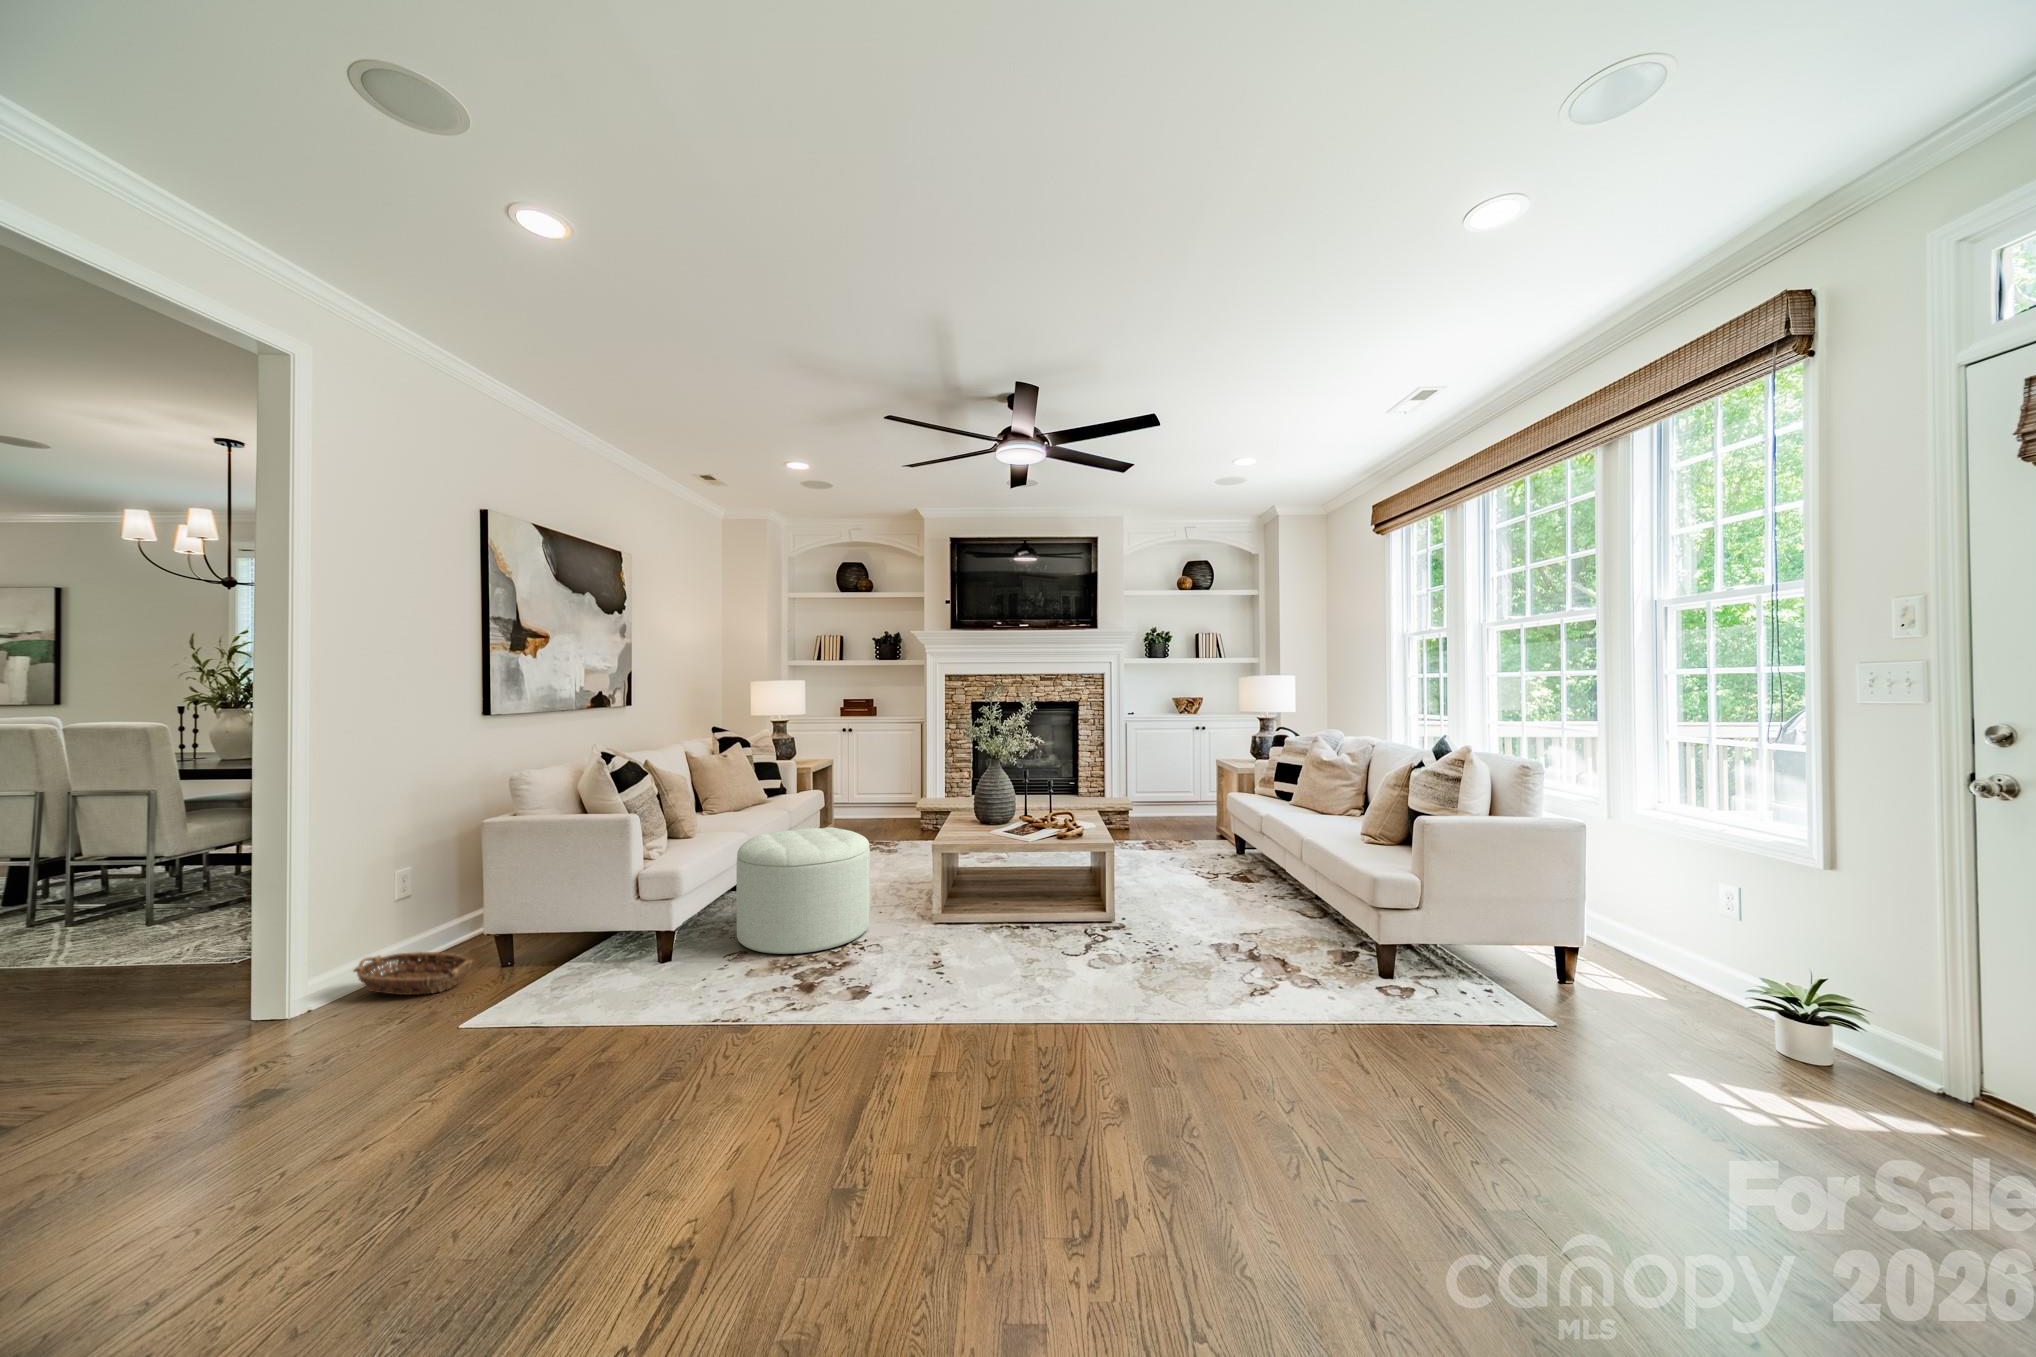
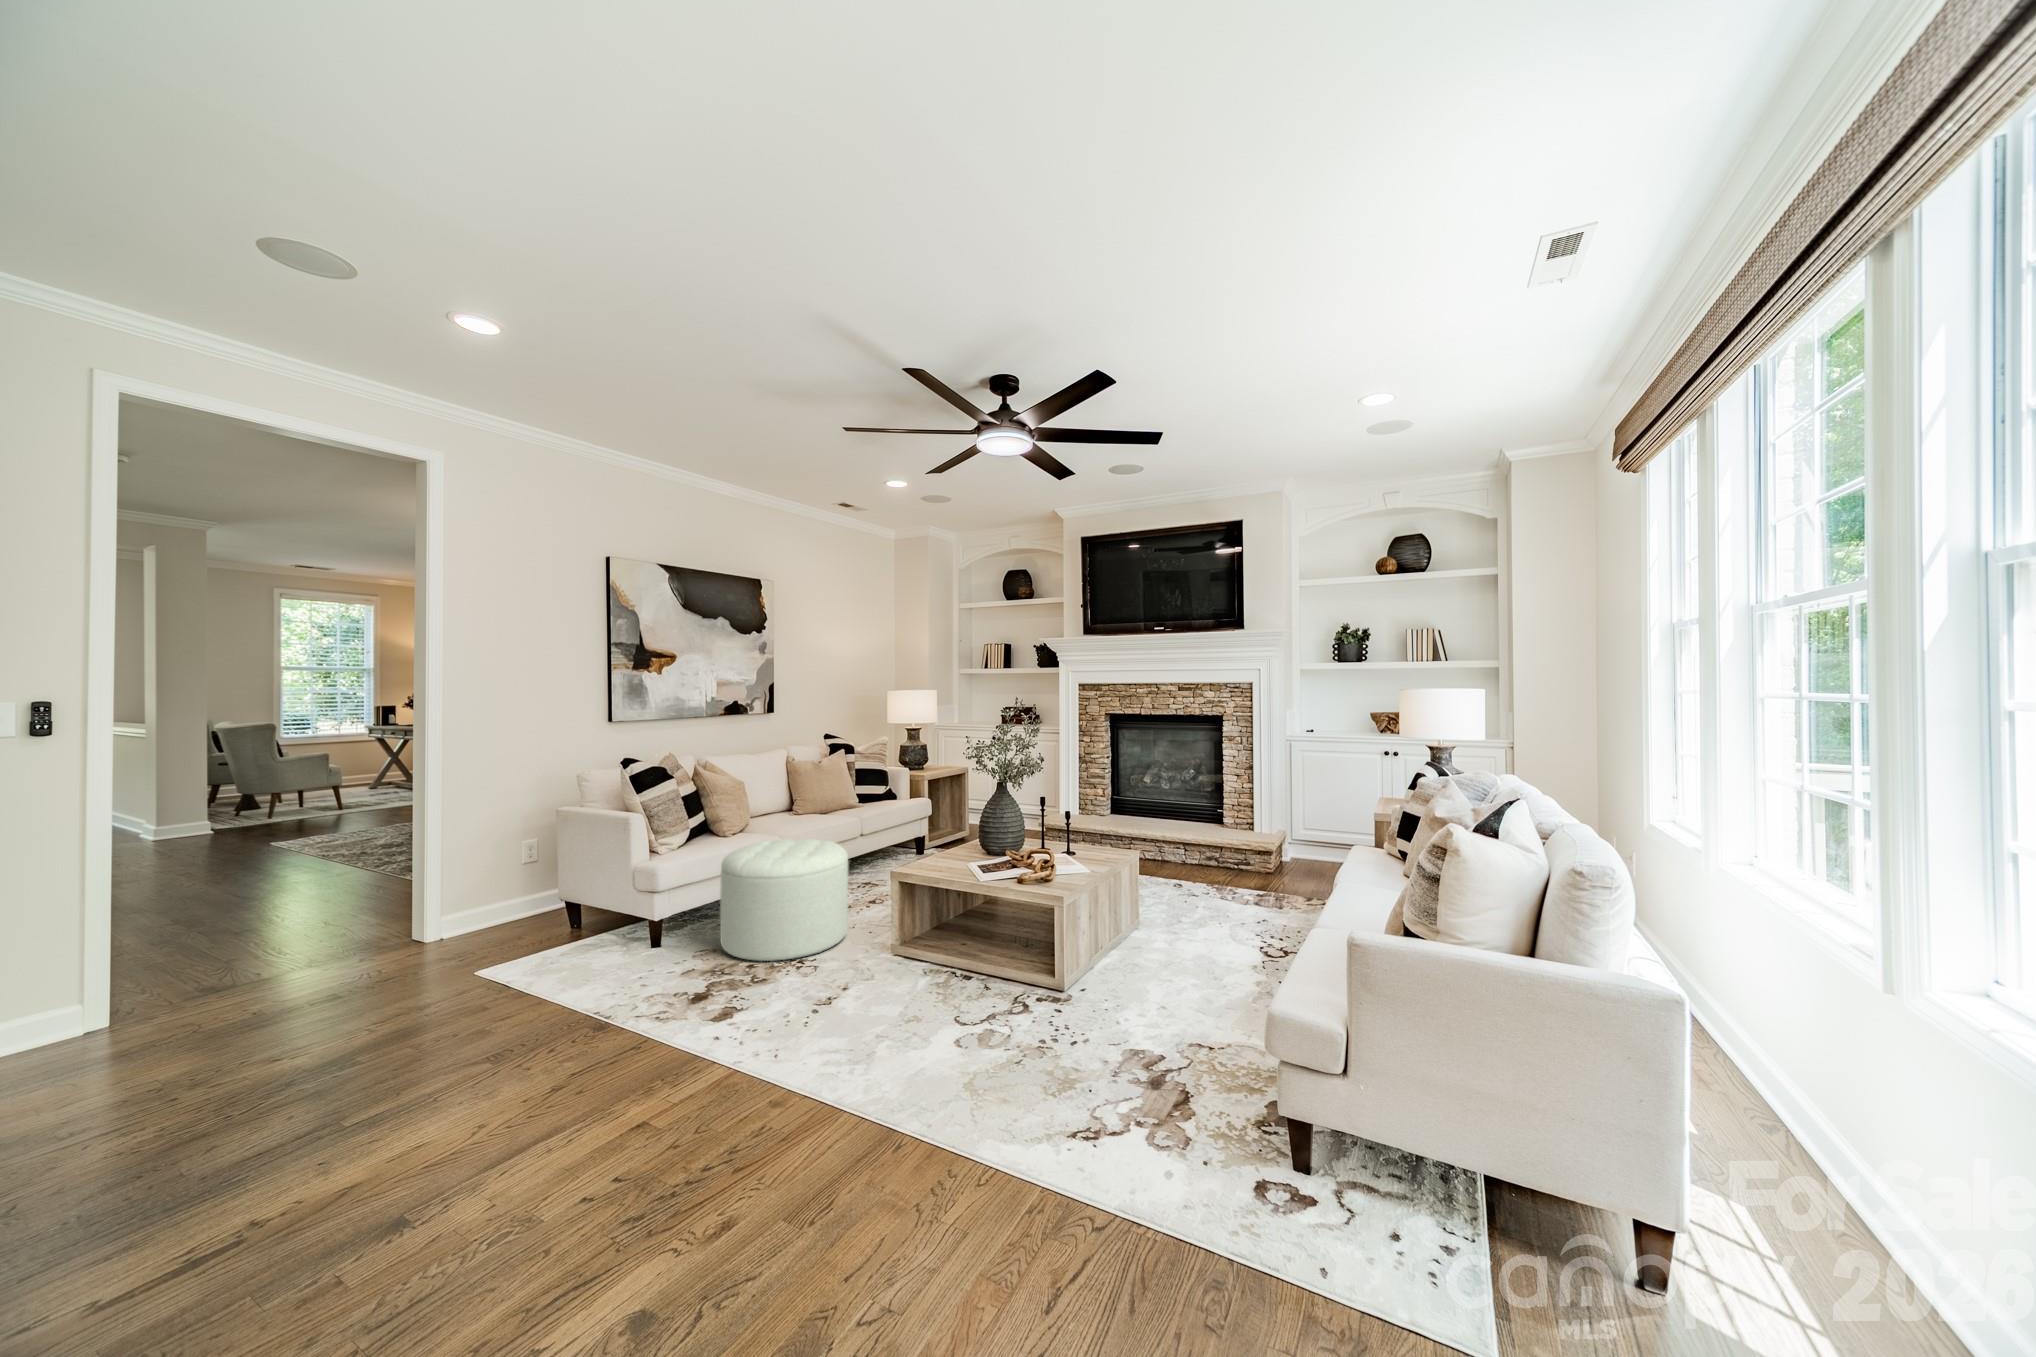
basket: present [354,952,473,995] -> none [454,898,559,944]

